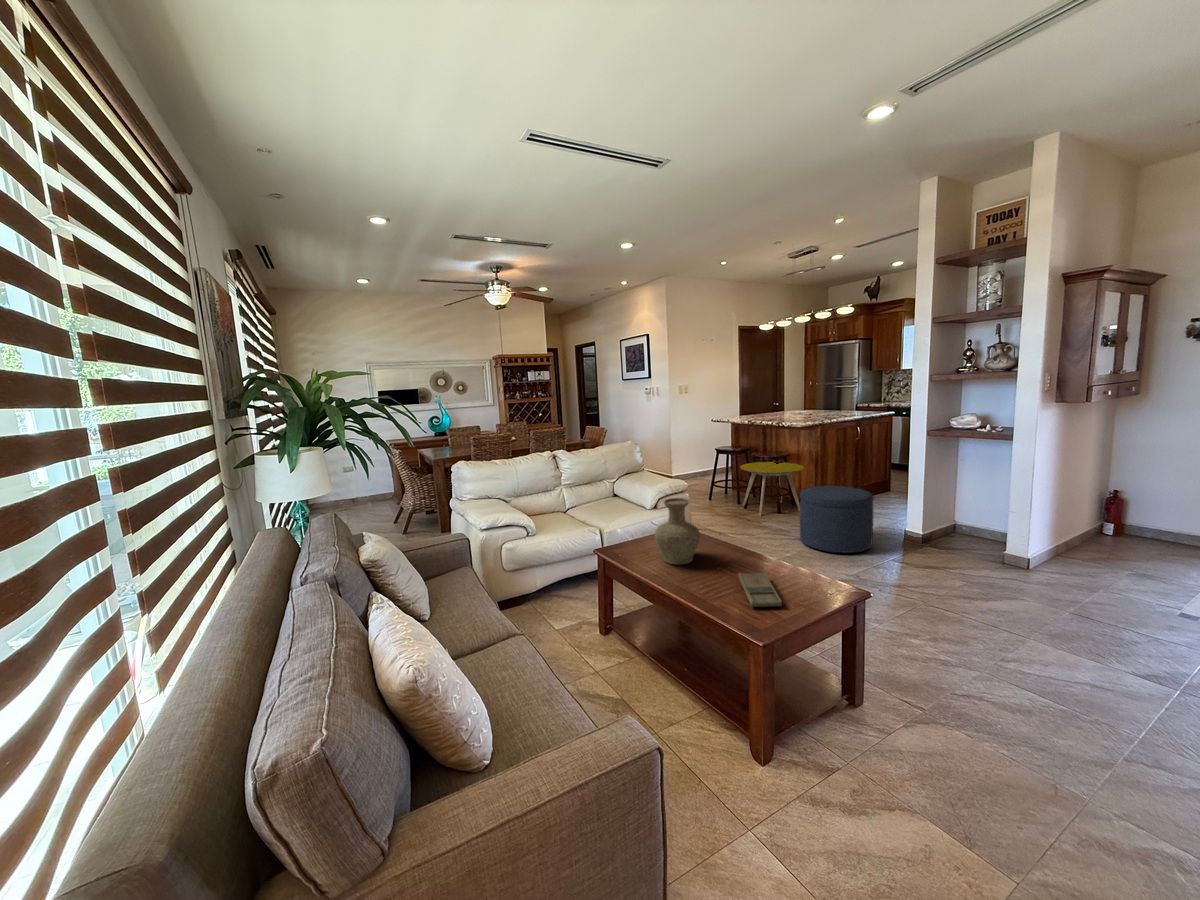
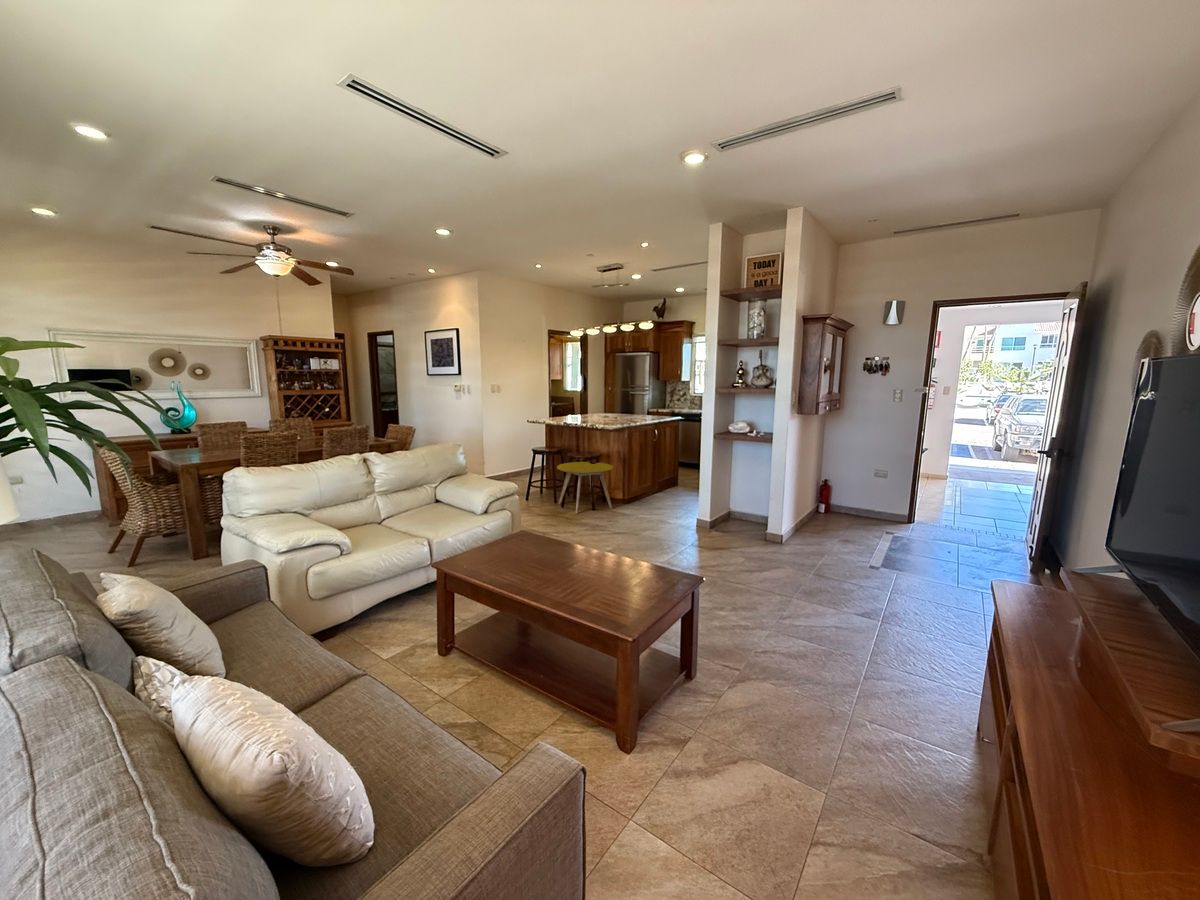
ottoman: present [800,486,874,553] -> none [616,483,676,544]
vase: present [655,498,700,565] -> none [502,503,549,571]
tray: present [738,573,782,607] -> none [590,570,637,605]

